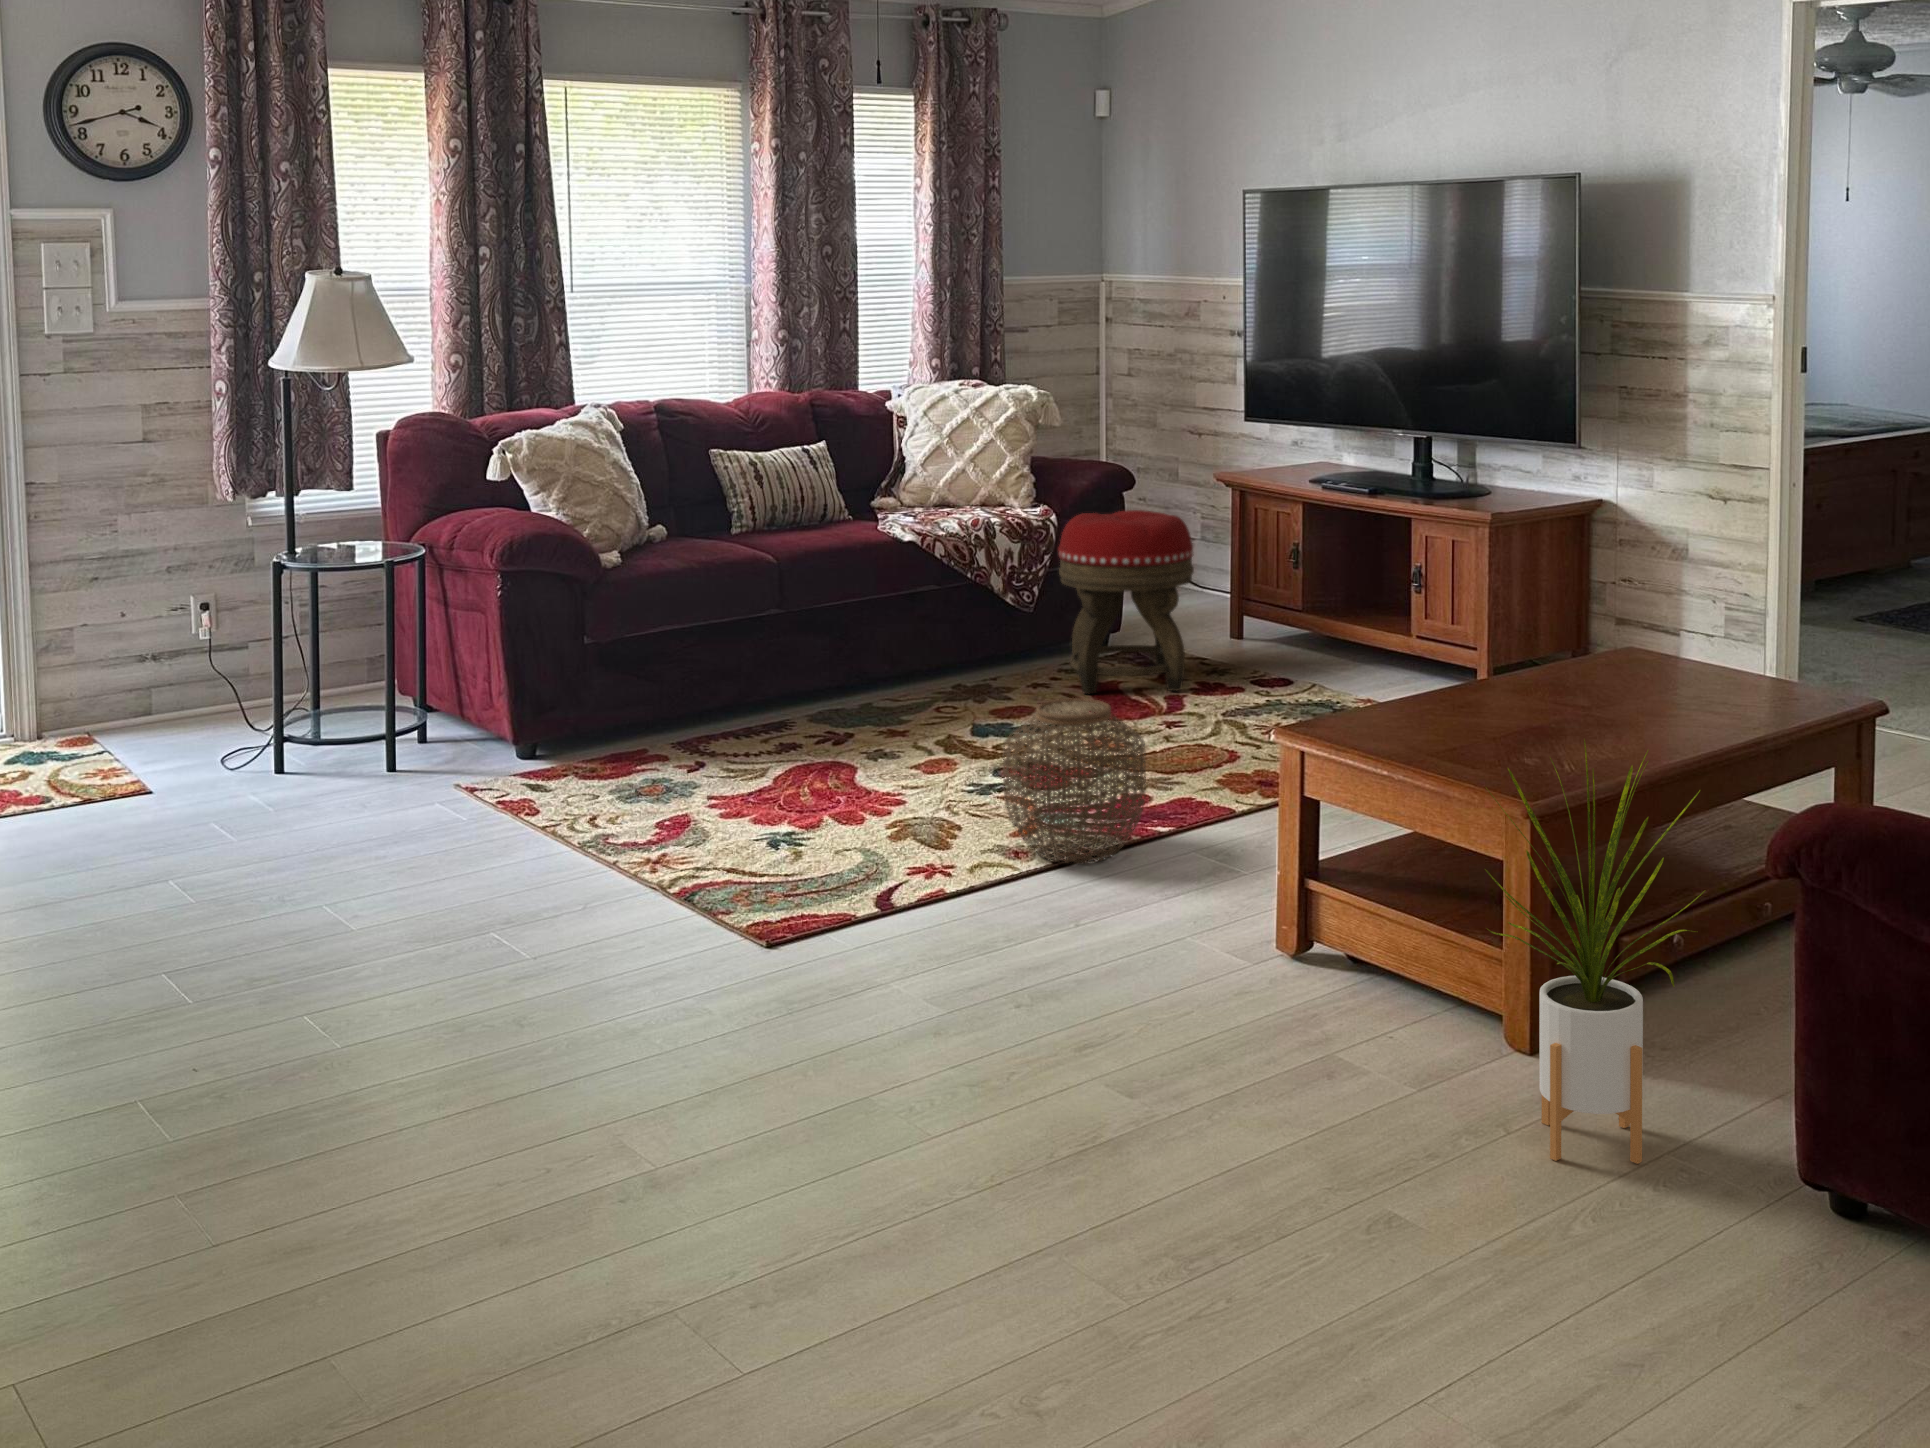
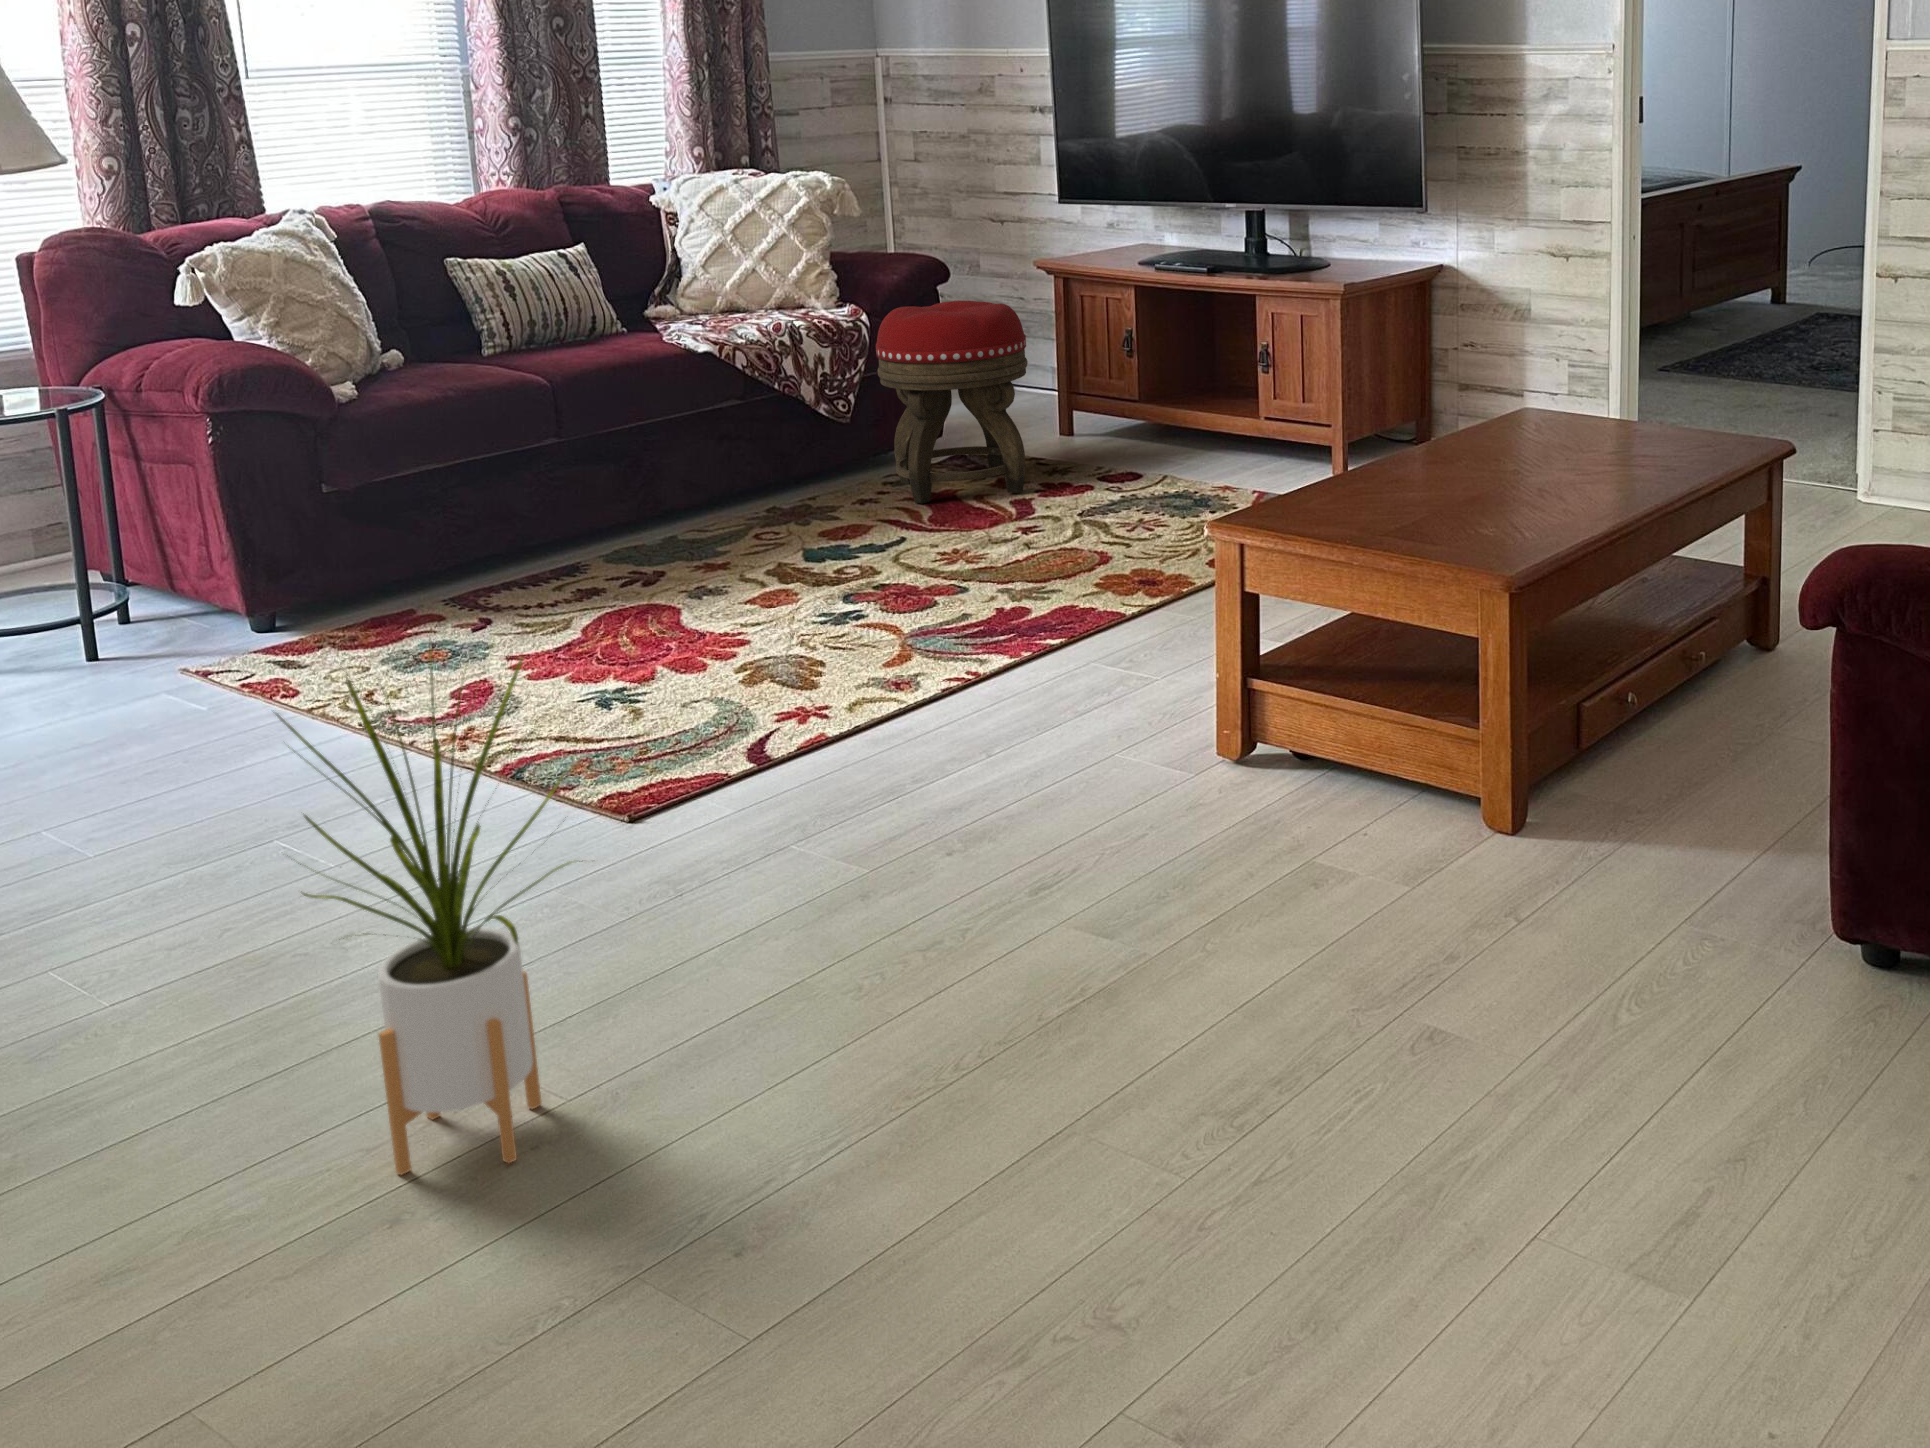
woven basket: present [1003,698,1146,863] -> none [872,508,1037,690]
house plant: present [1486,740,1704,1164] -> present [276,658,583,1175]

